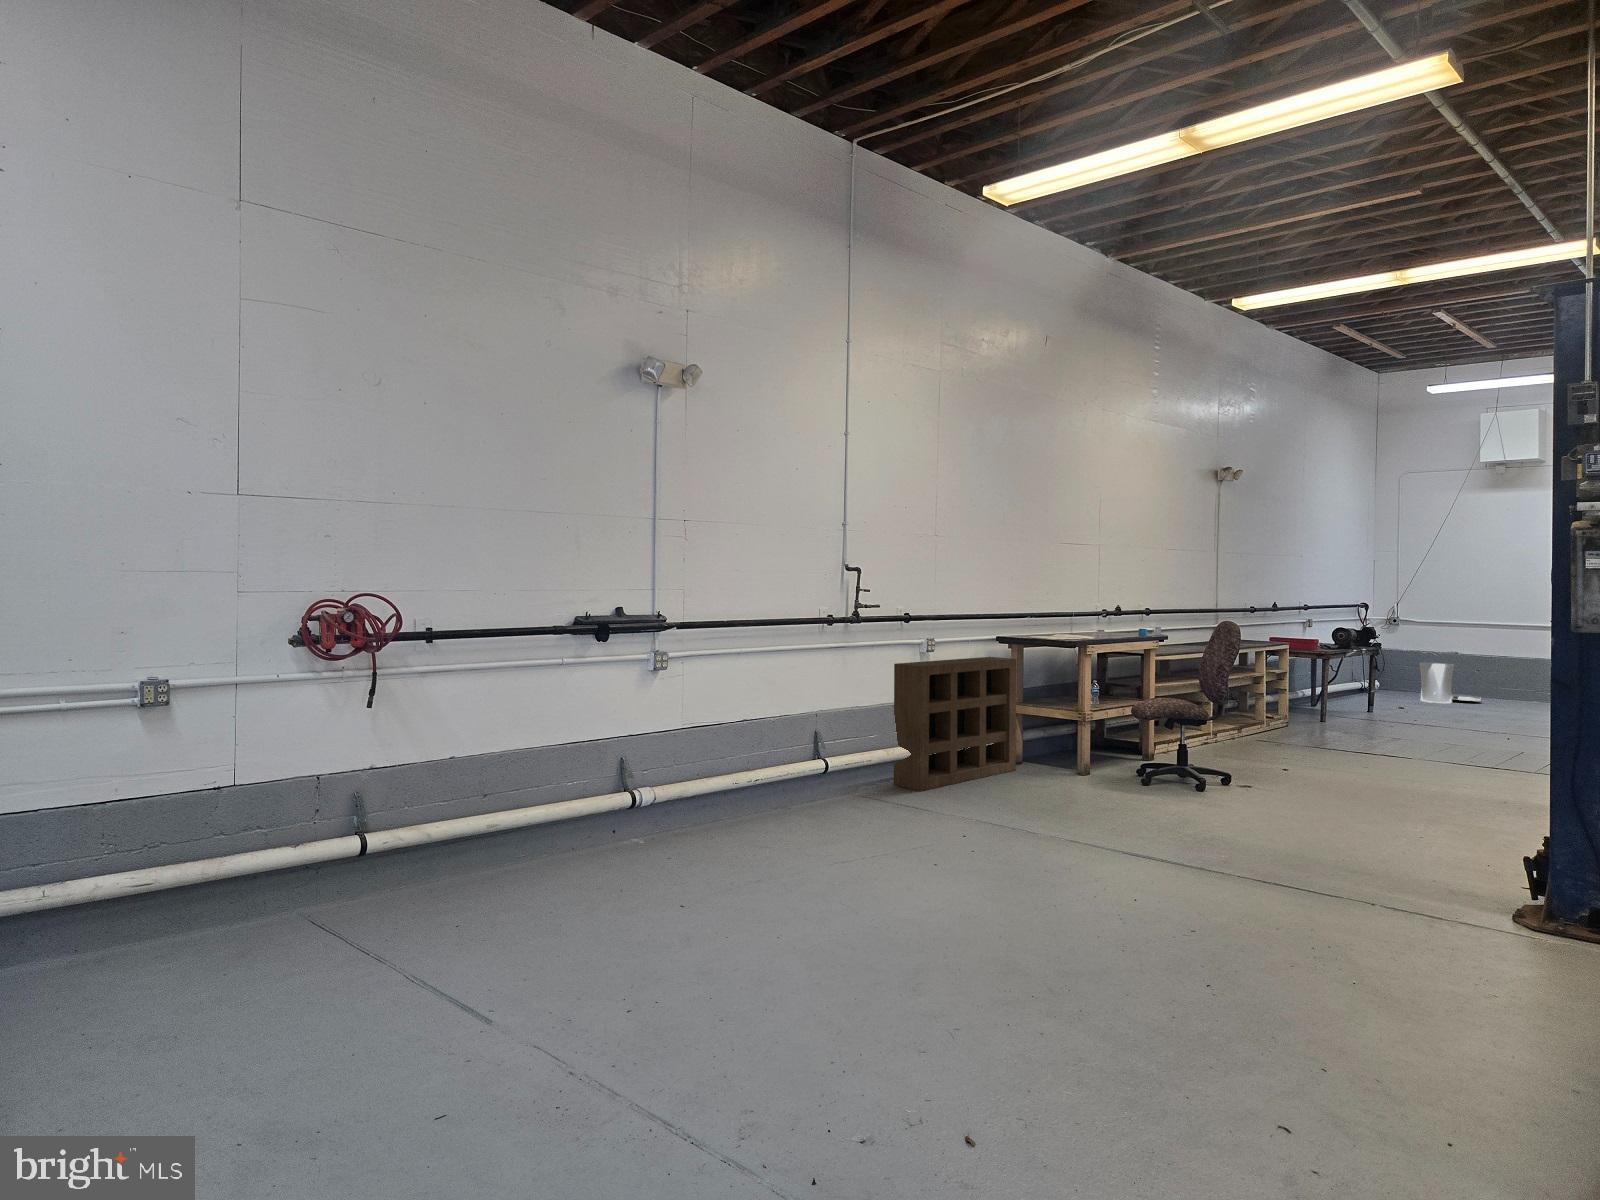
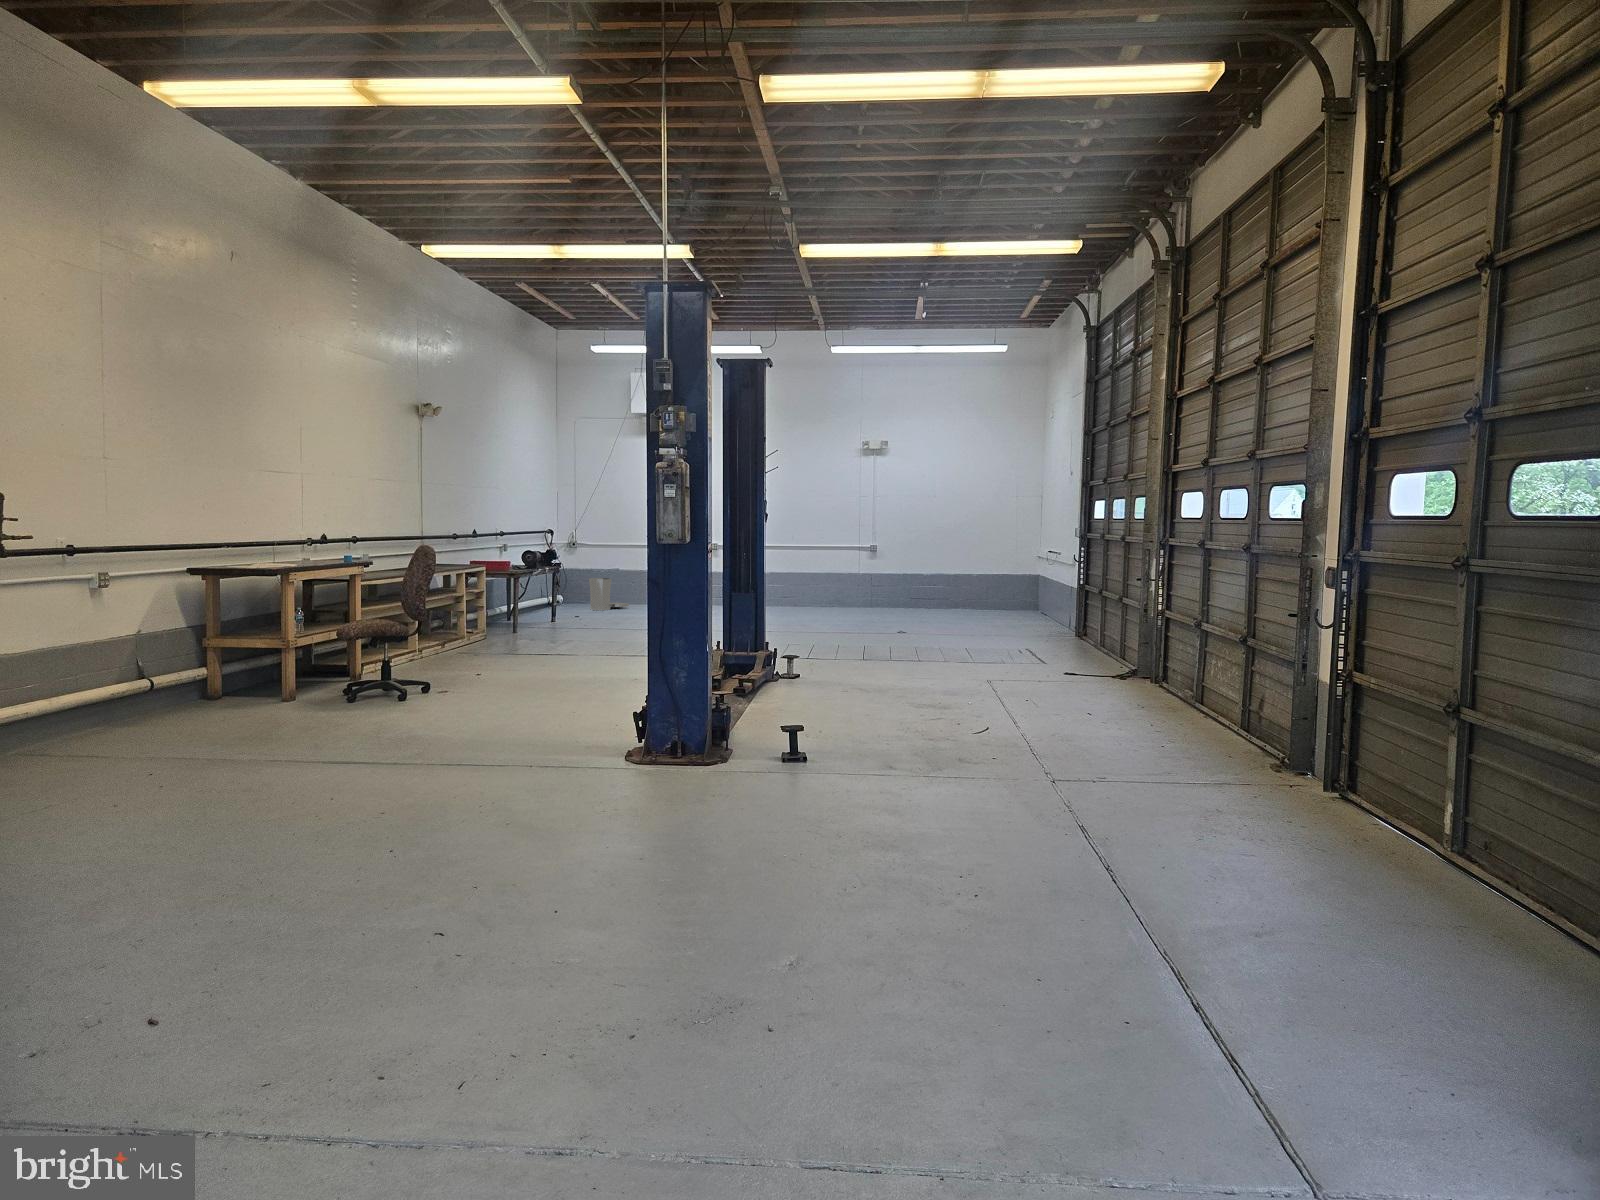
shelving unit: present [894,657,1016,791] -> none [55,591,216,739]

